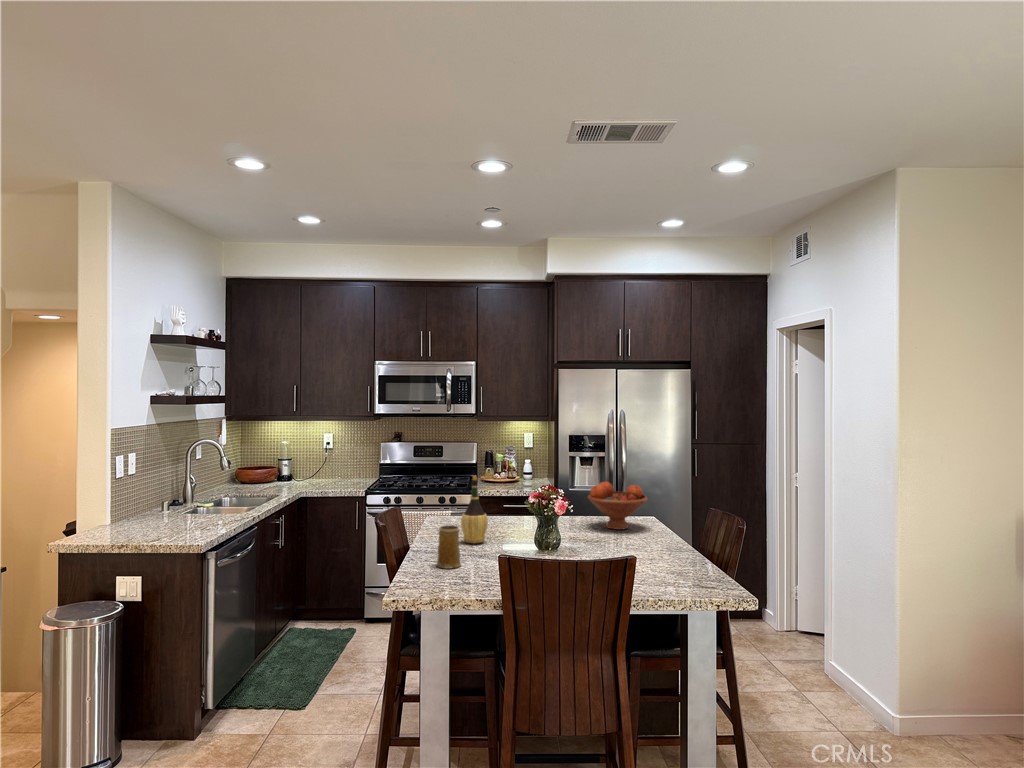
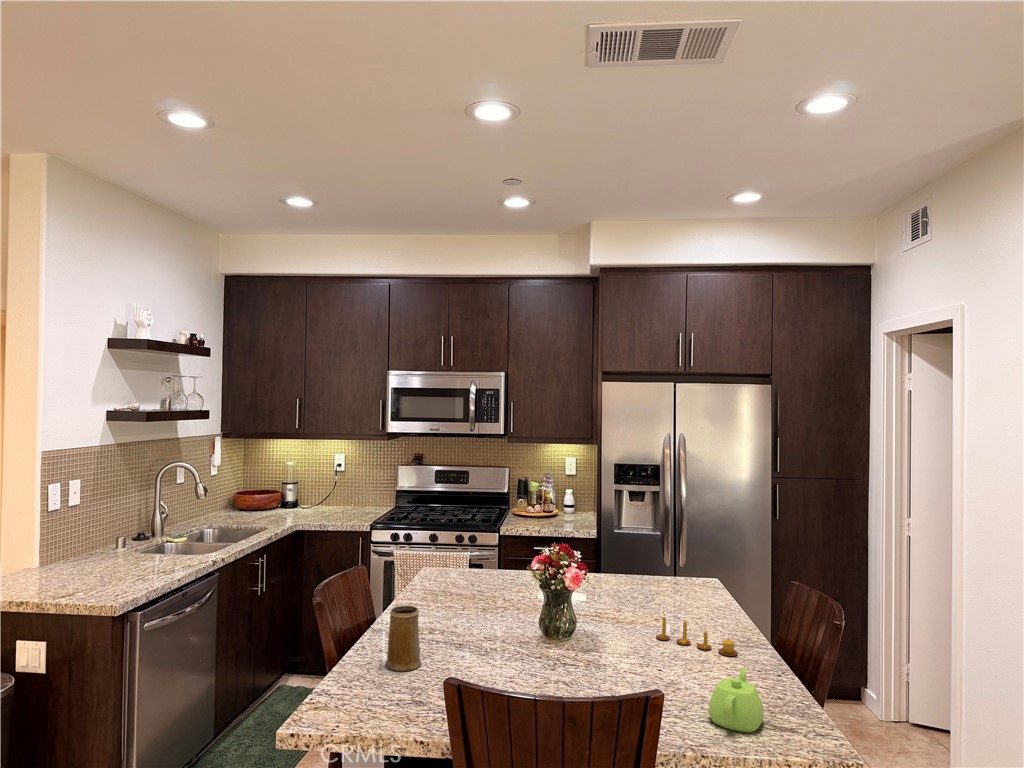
wine bottle: present [461,476,488,543] -> none [442,528,478,621]
fruit bowl: present [588,482,648,530] -> none [622,534,705,603]
candle: none [618,531,674,554] -> present [656,616,738,656]
teapot: none [660,552,693,586] -> present [709,668,763,732]

